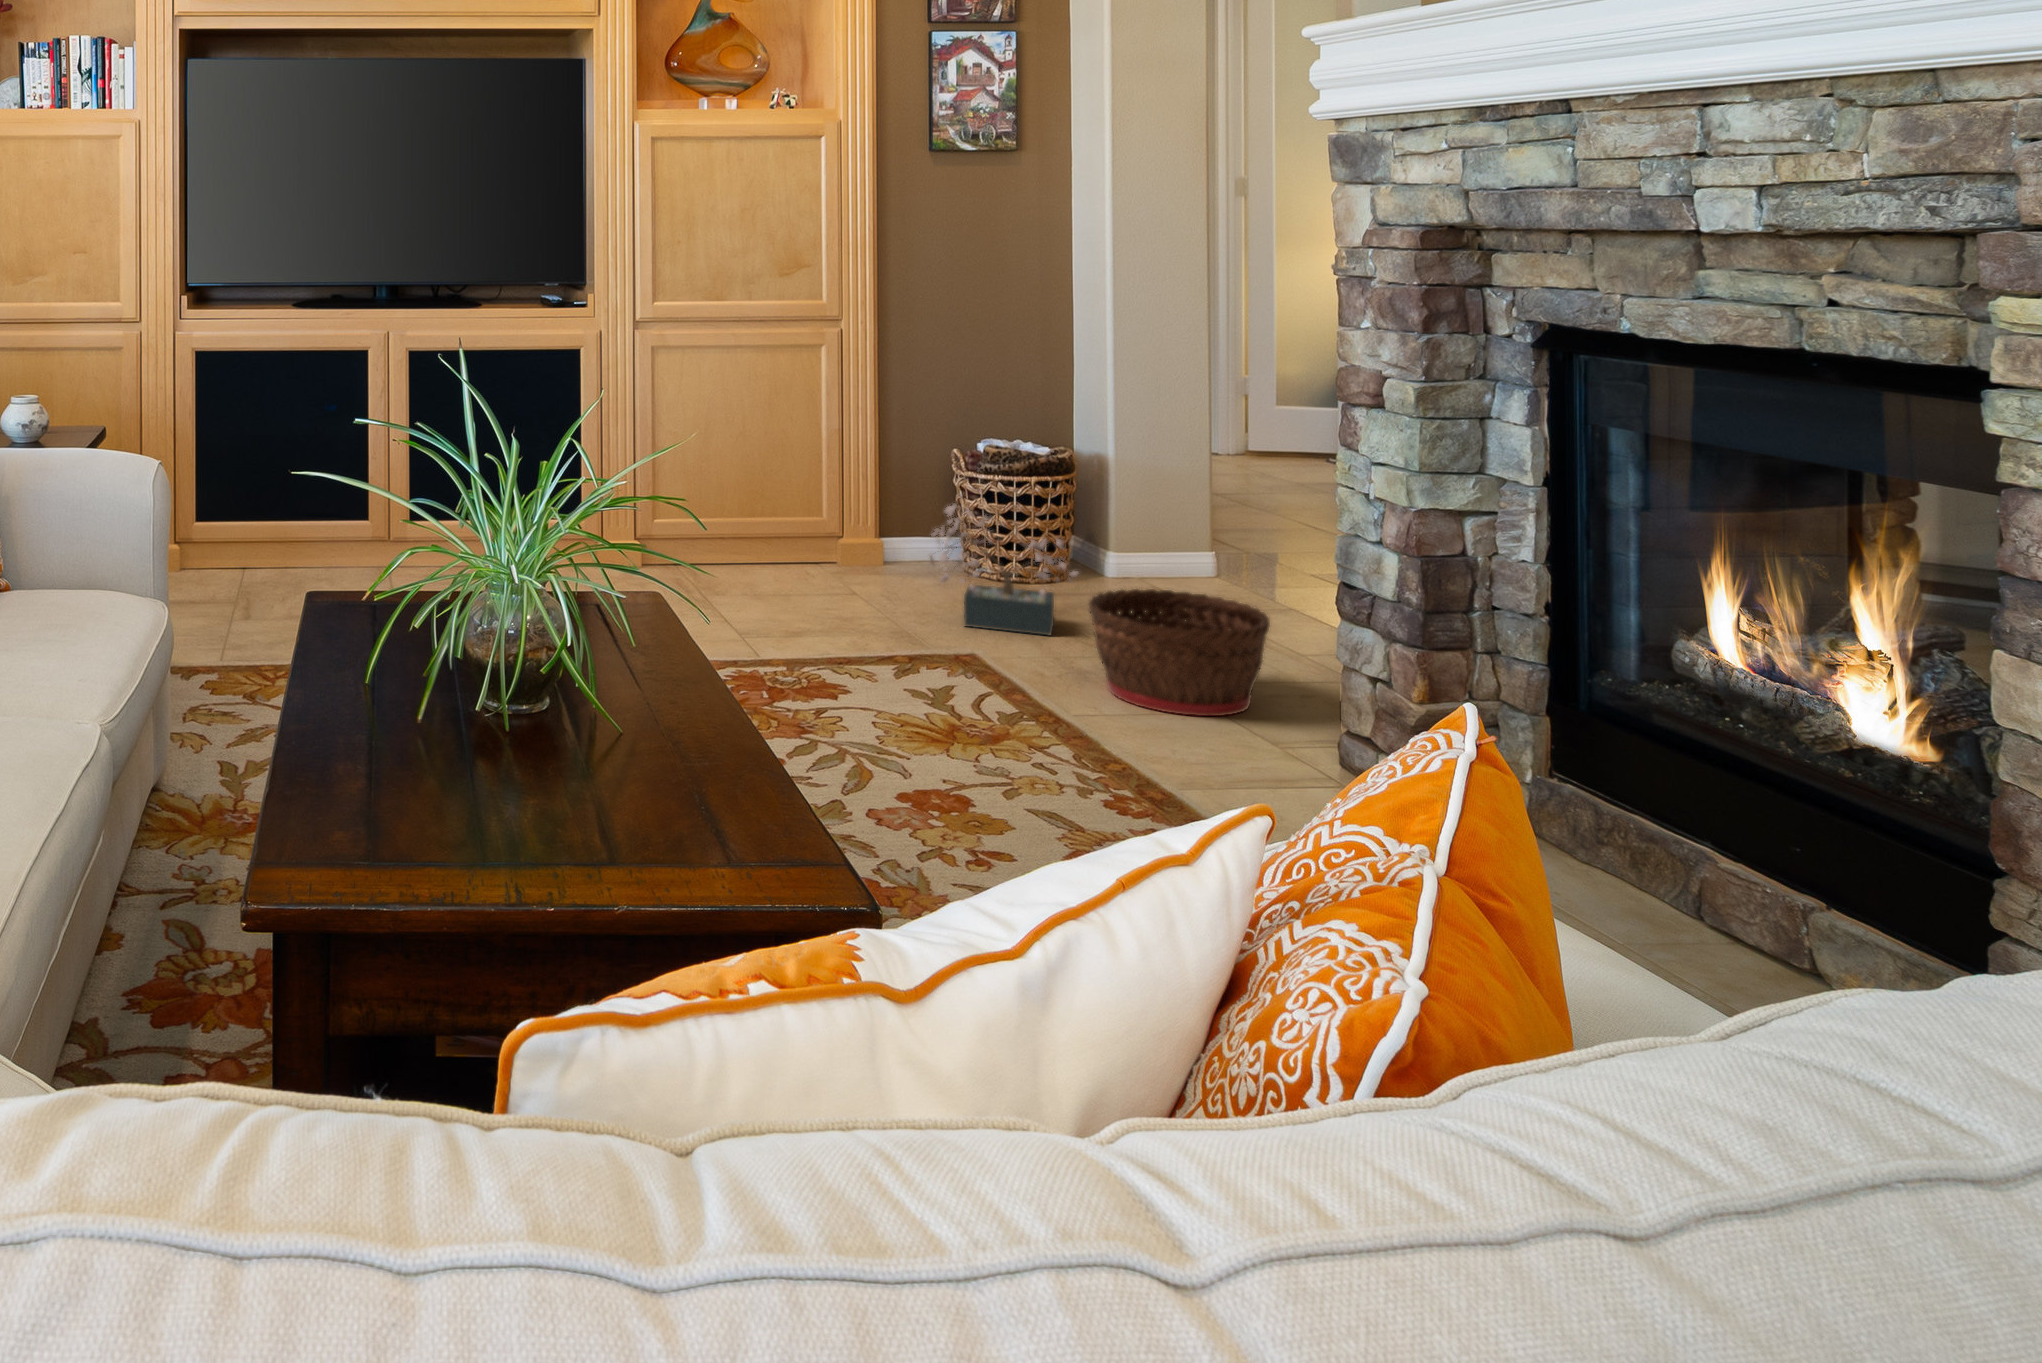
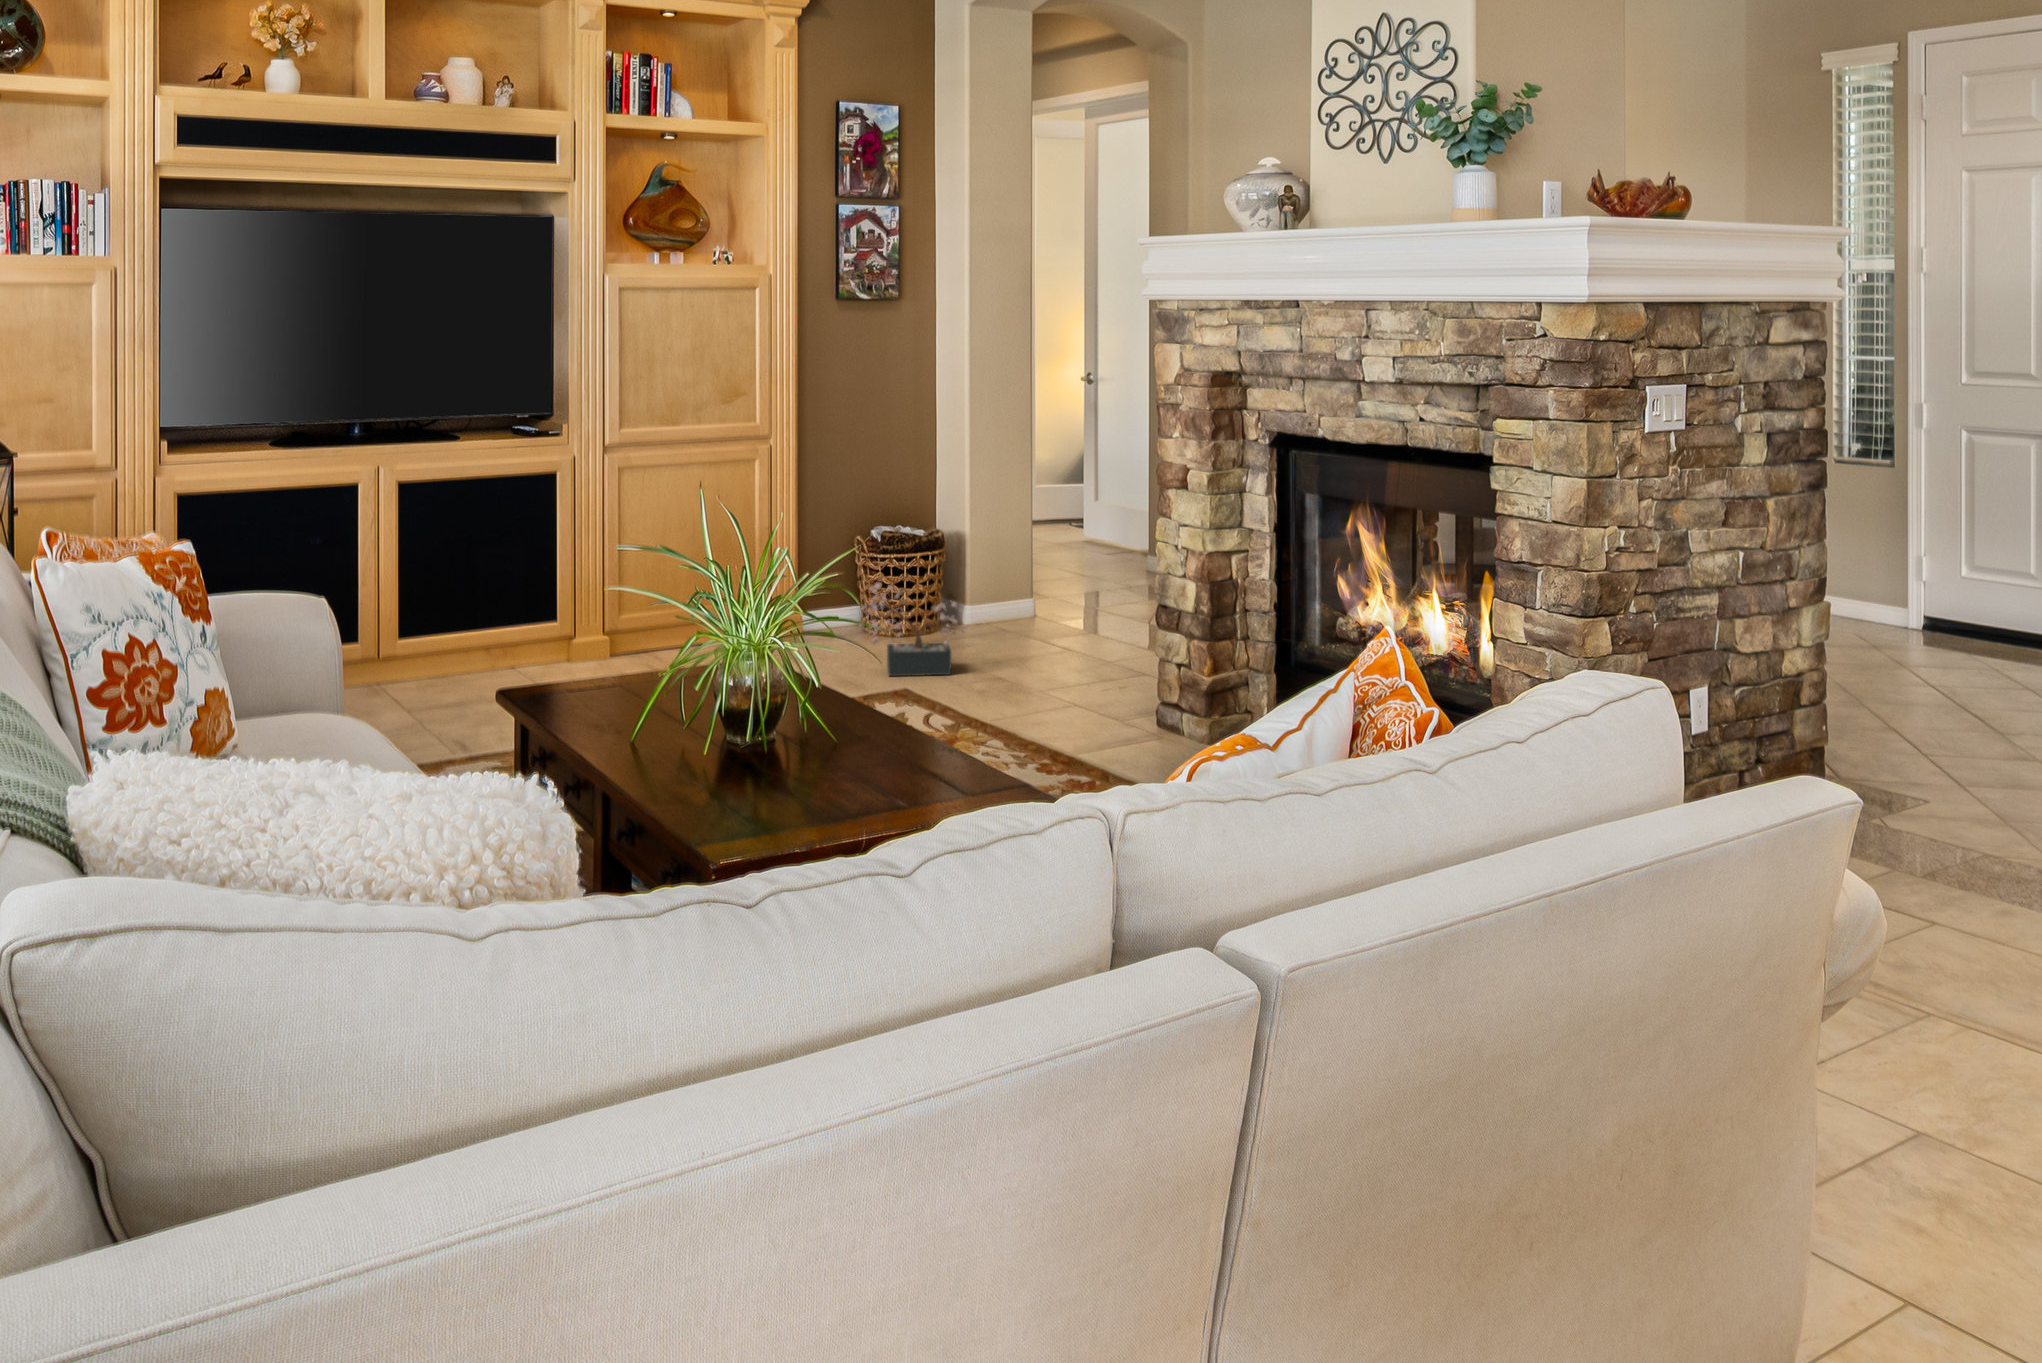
basket: present [1088,589,1270,716] -> none [992,628,1107,713]

